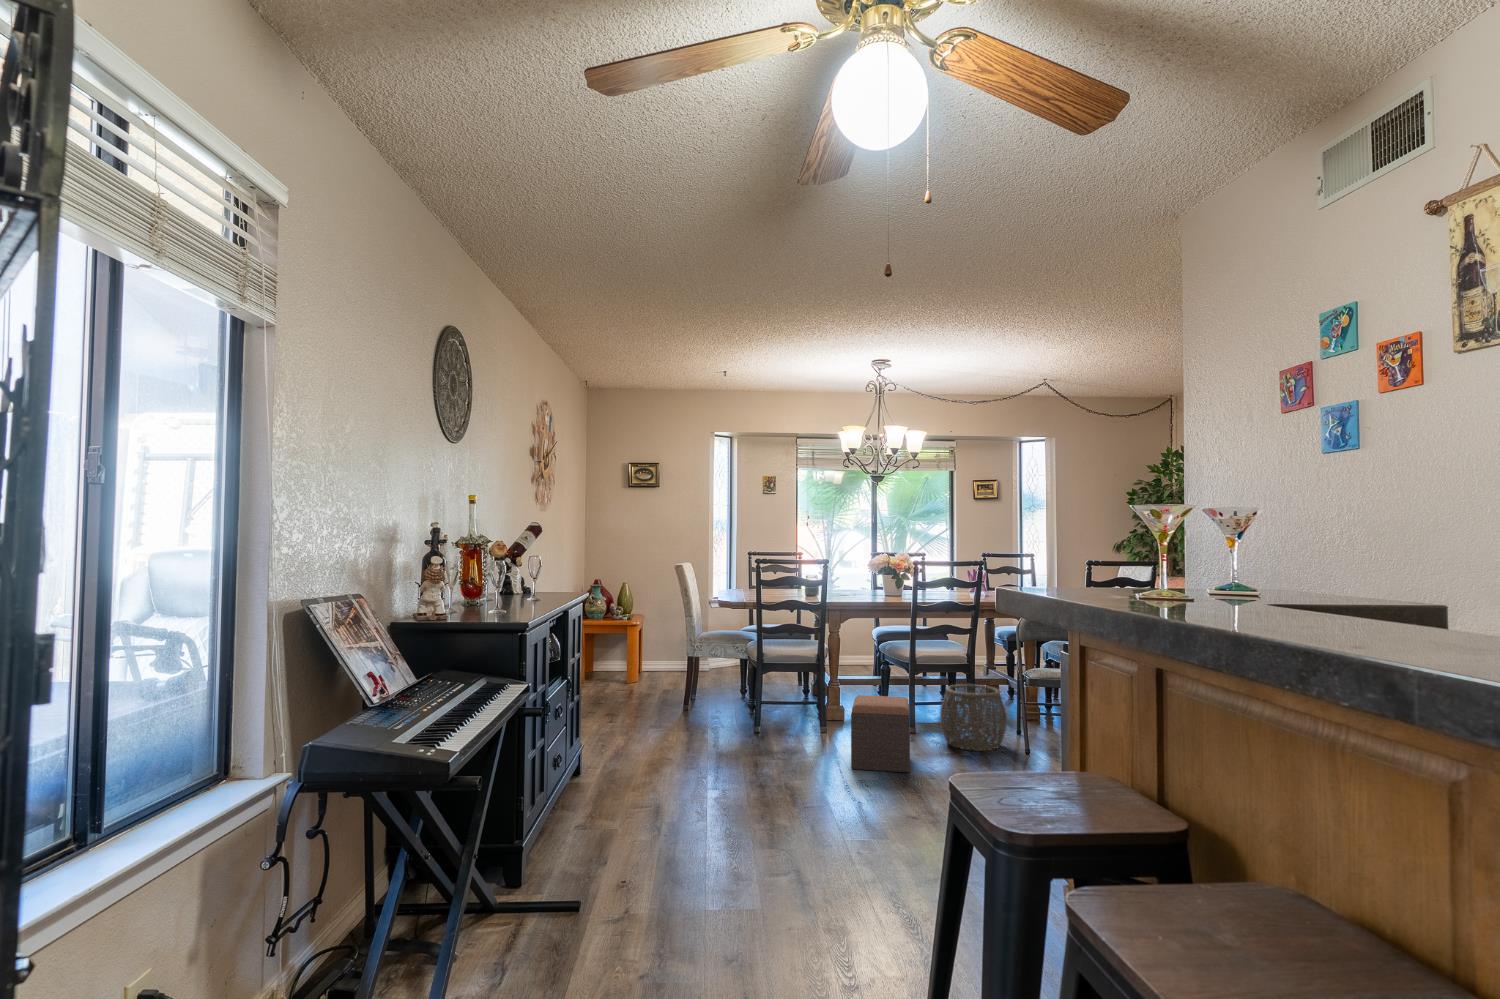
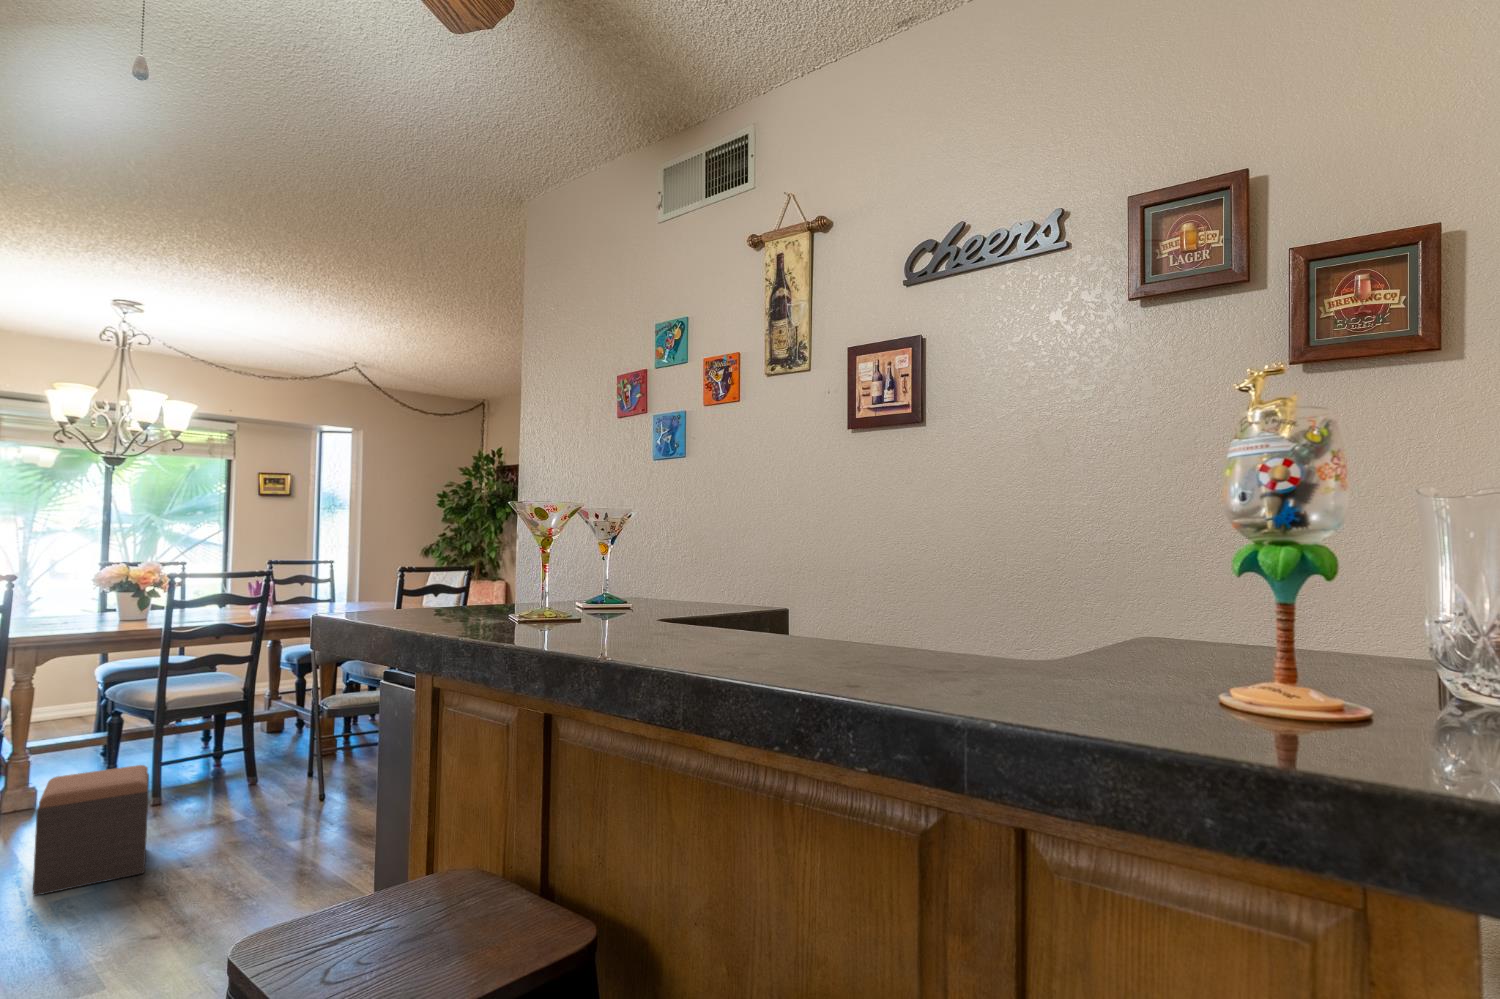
woven basket: present [940,684,1007,751] -> none [199,725,298,816]

